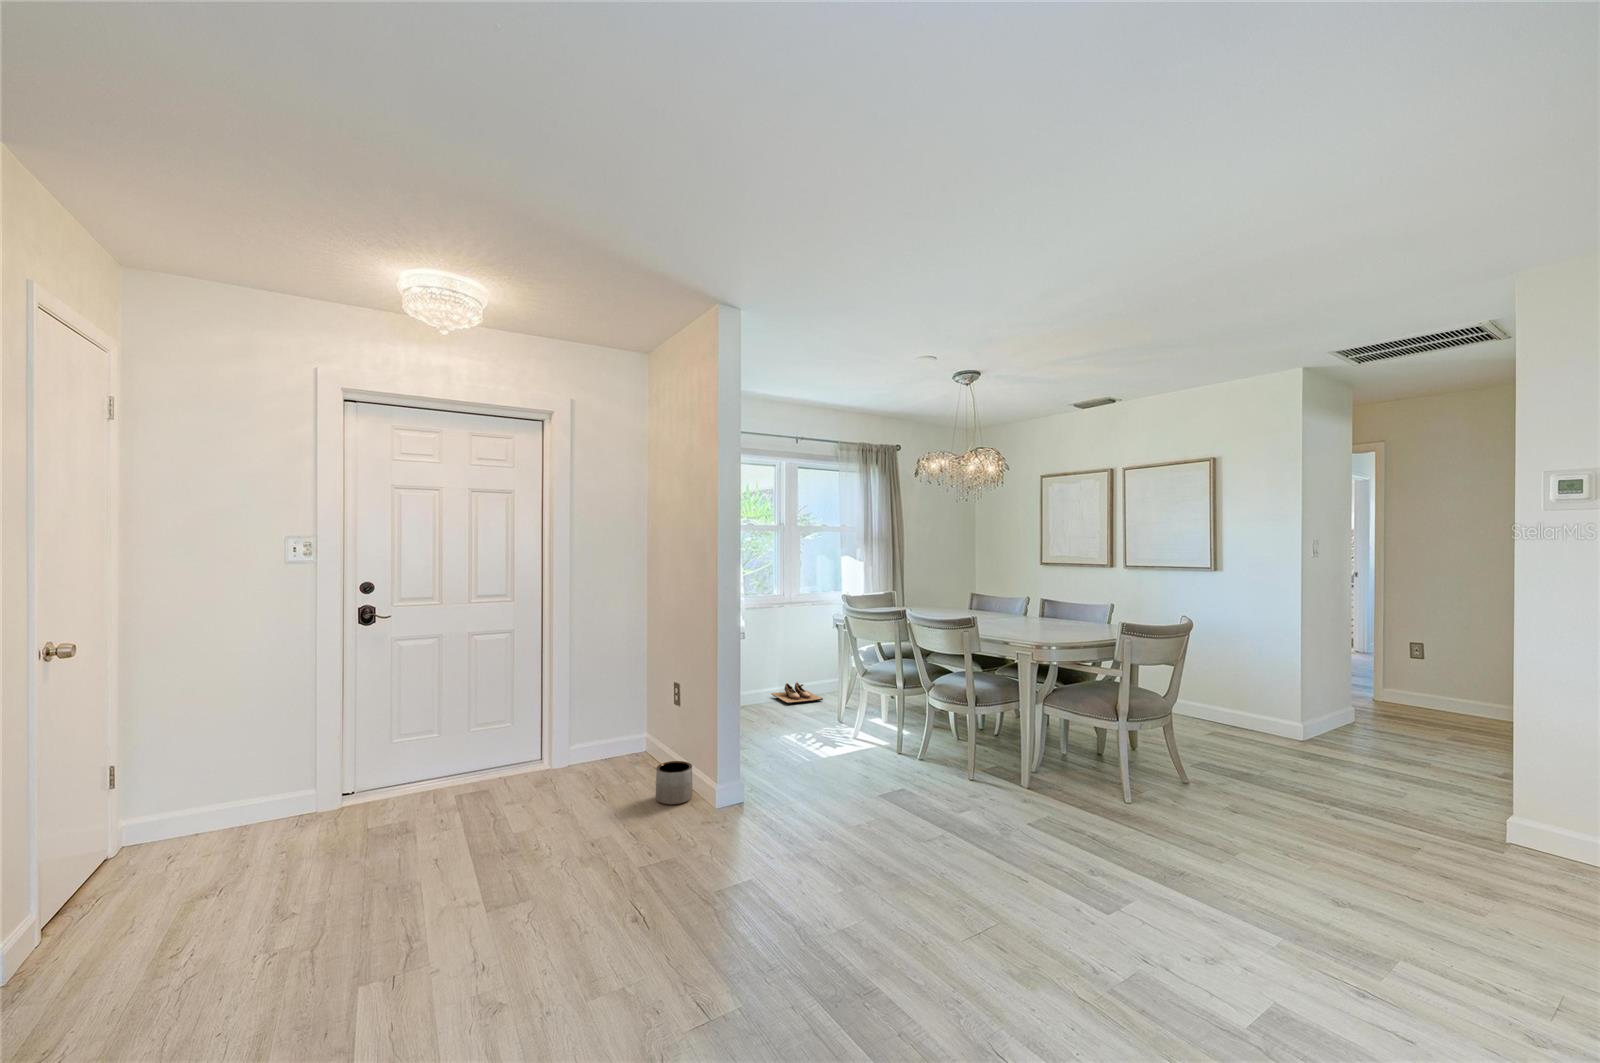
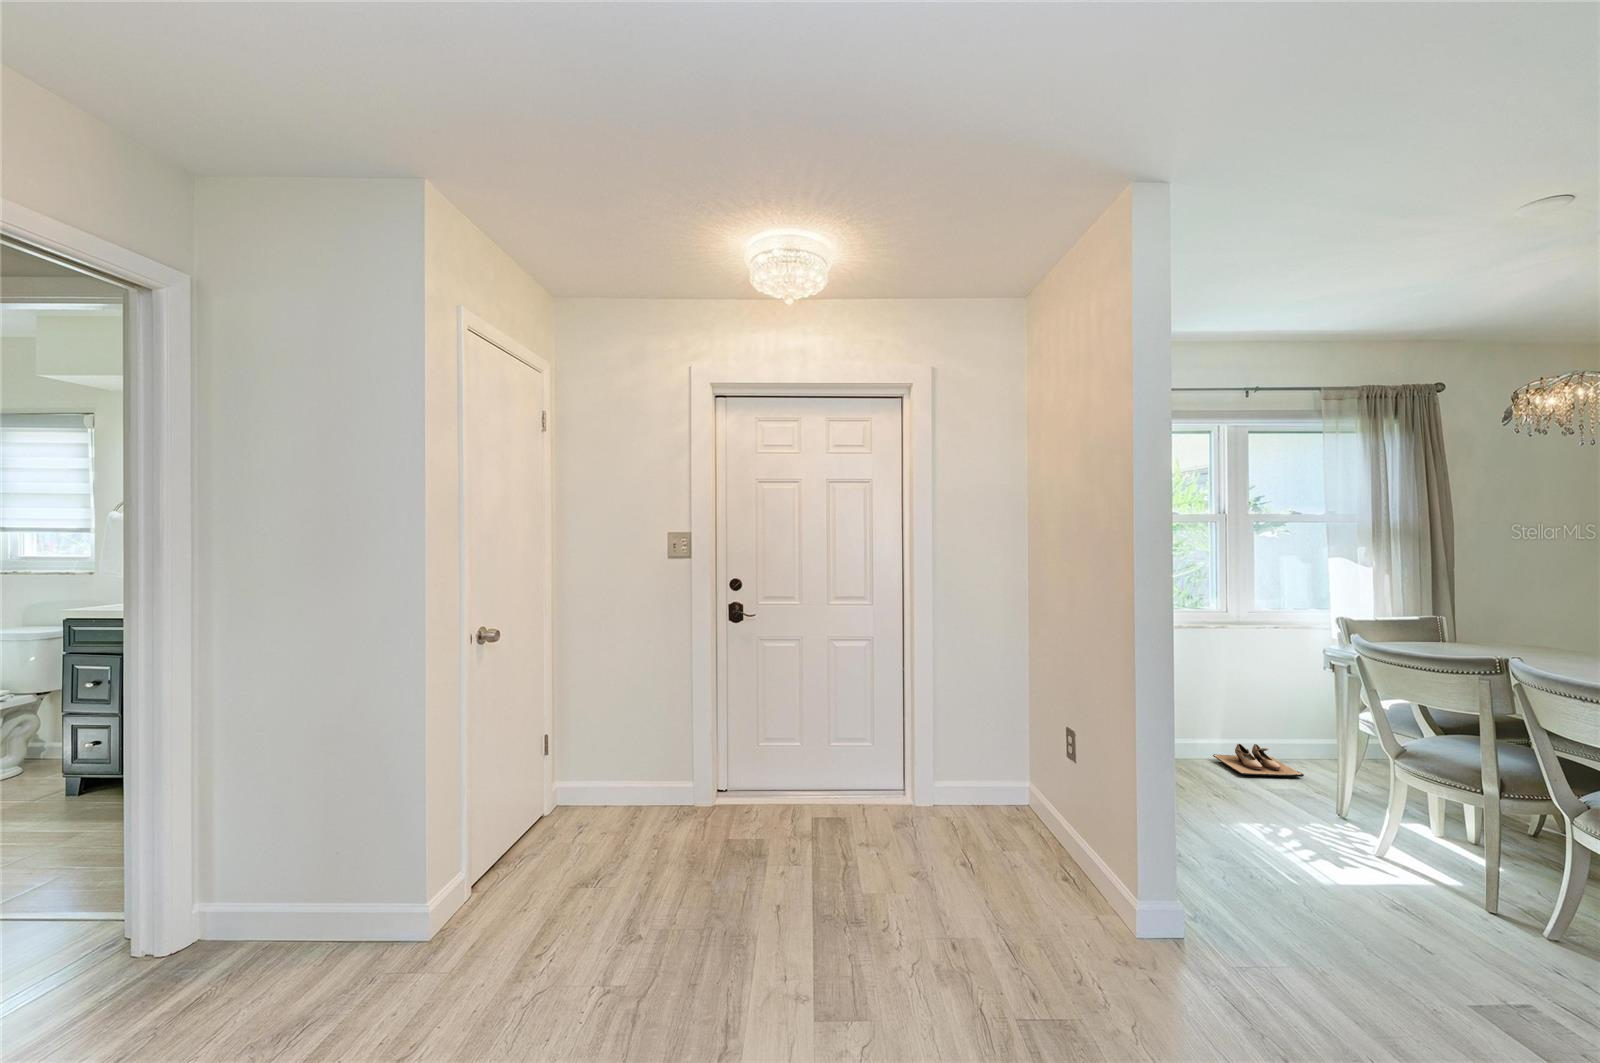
planter: present [656,761,693,805] -> none [1047,845,1101,911]

